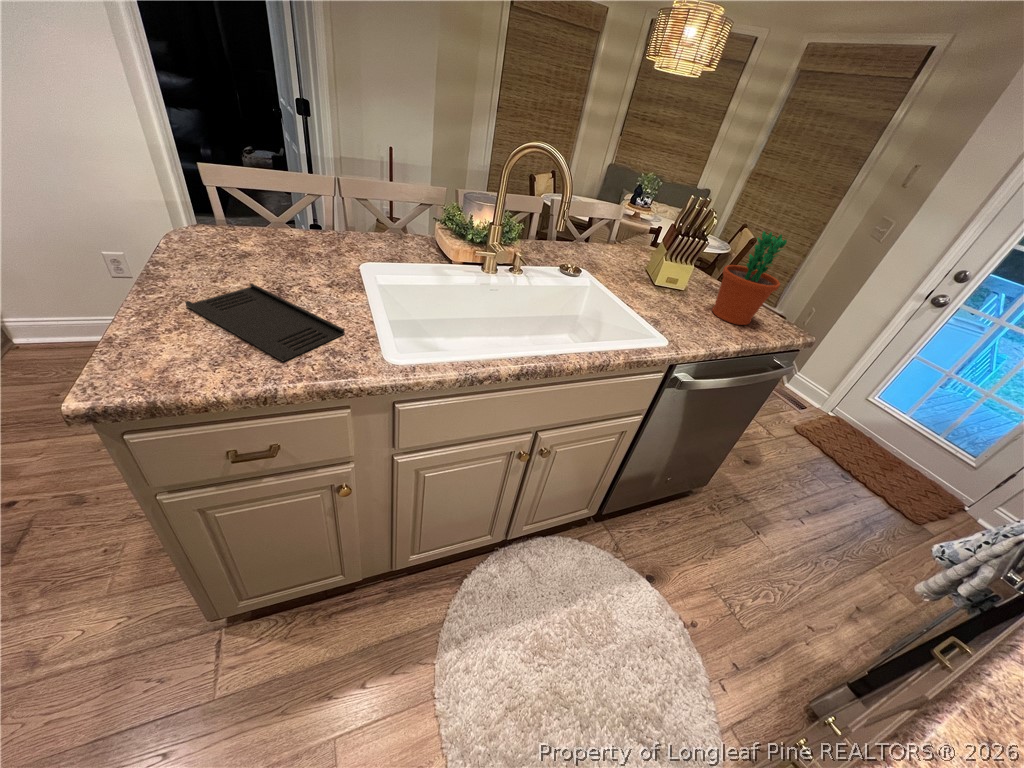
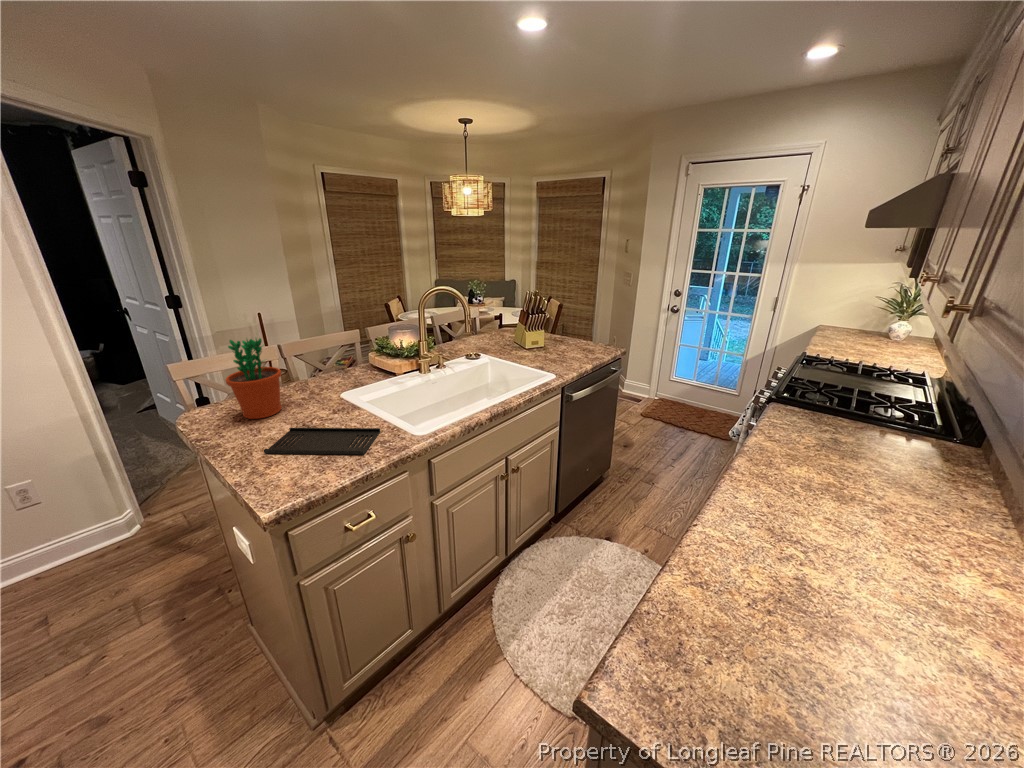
flower pot: present [712,231,787,325] -> present [226,338,282,419]

